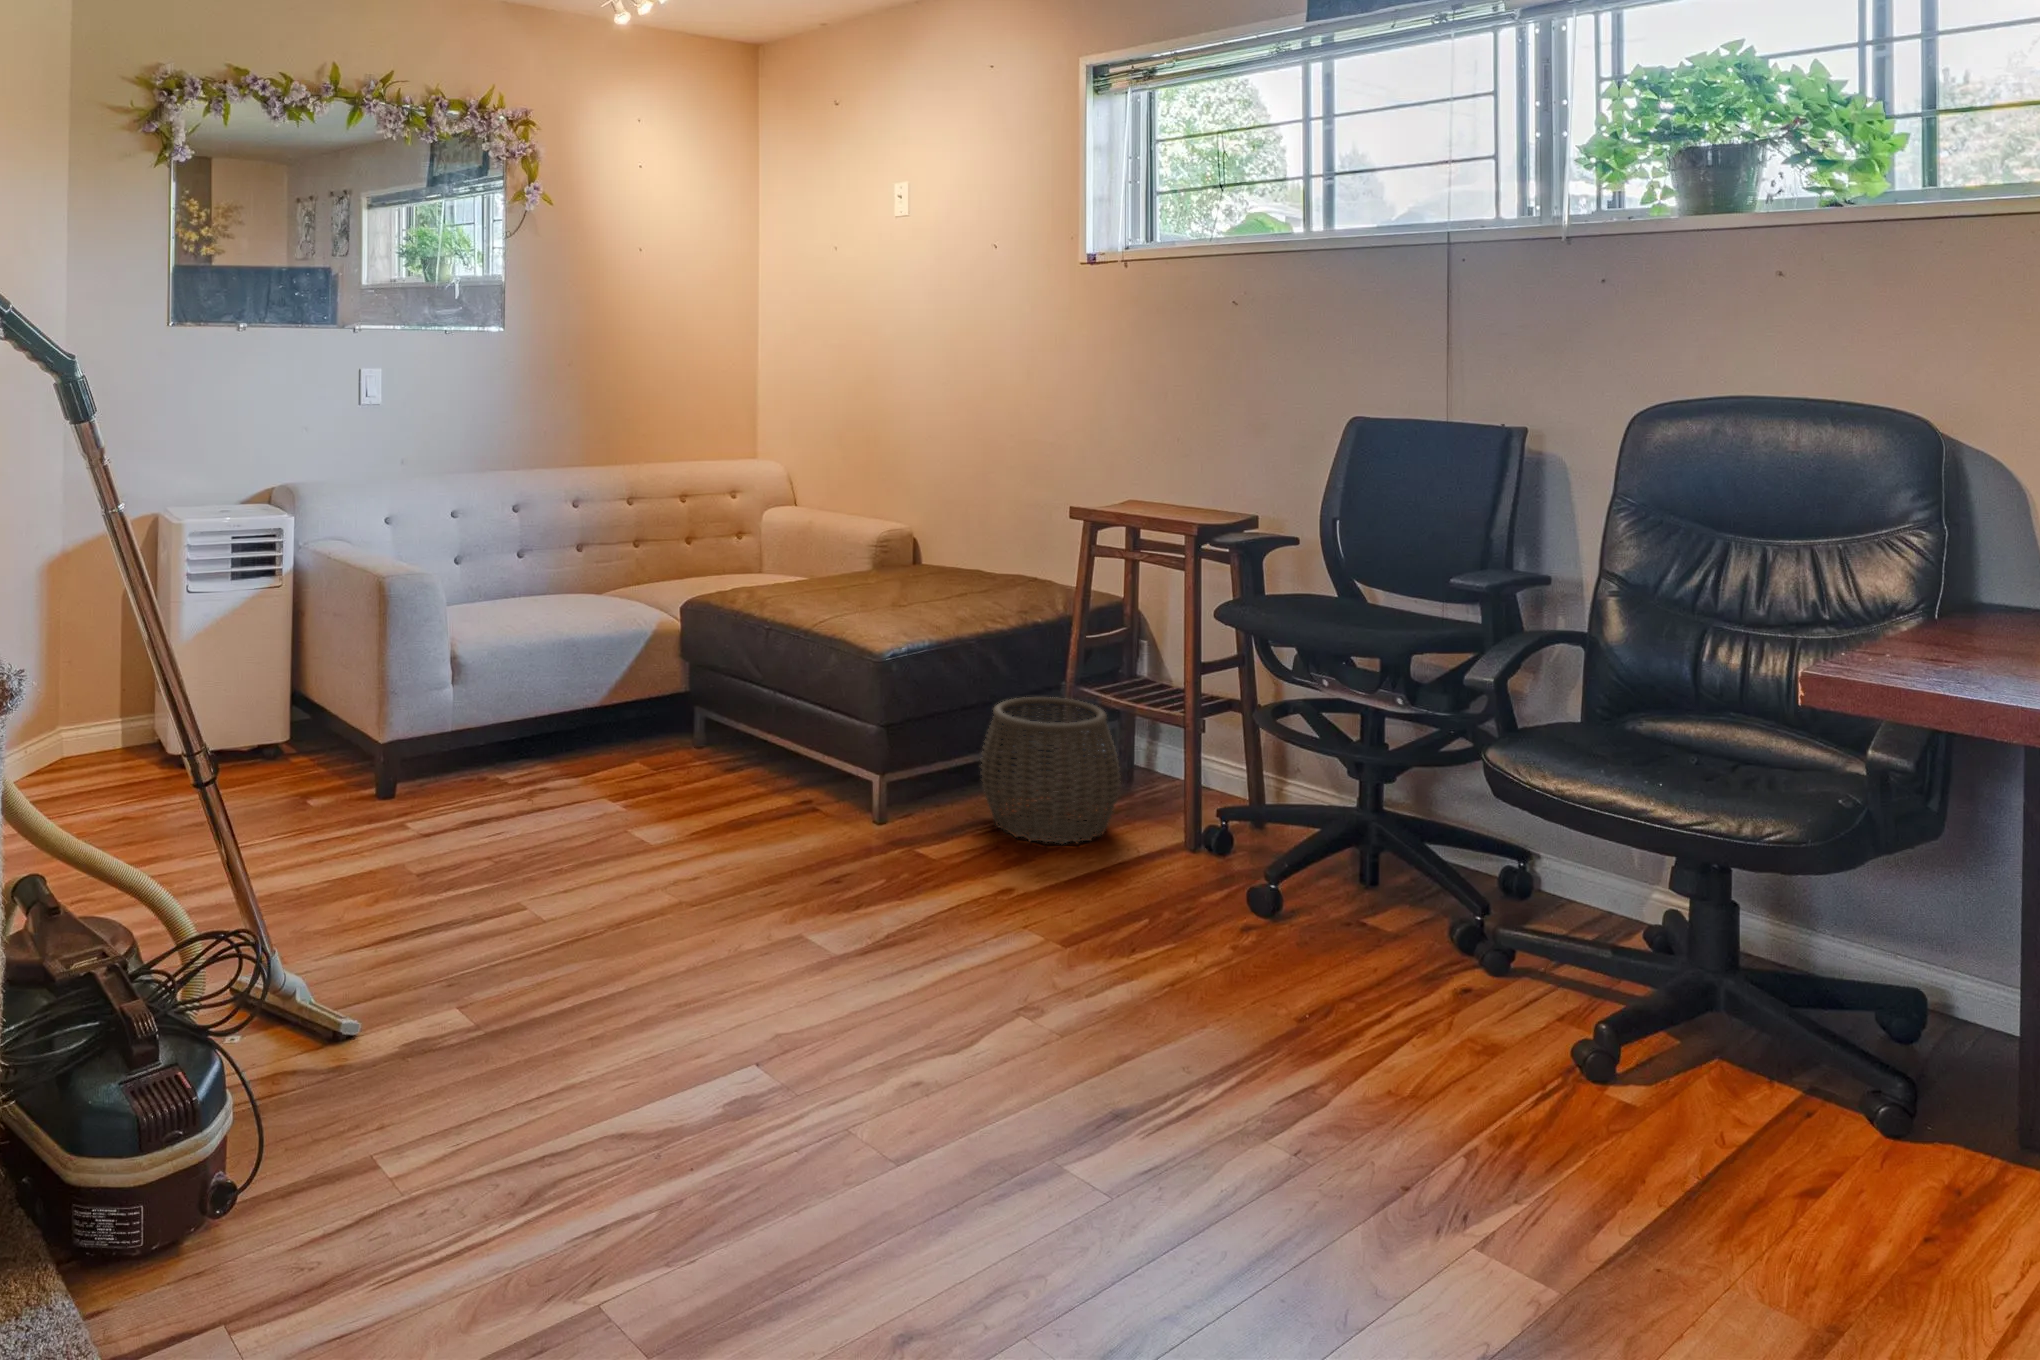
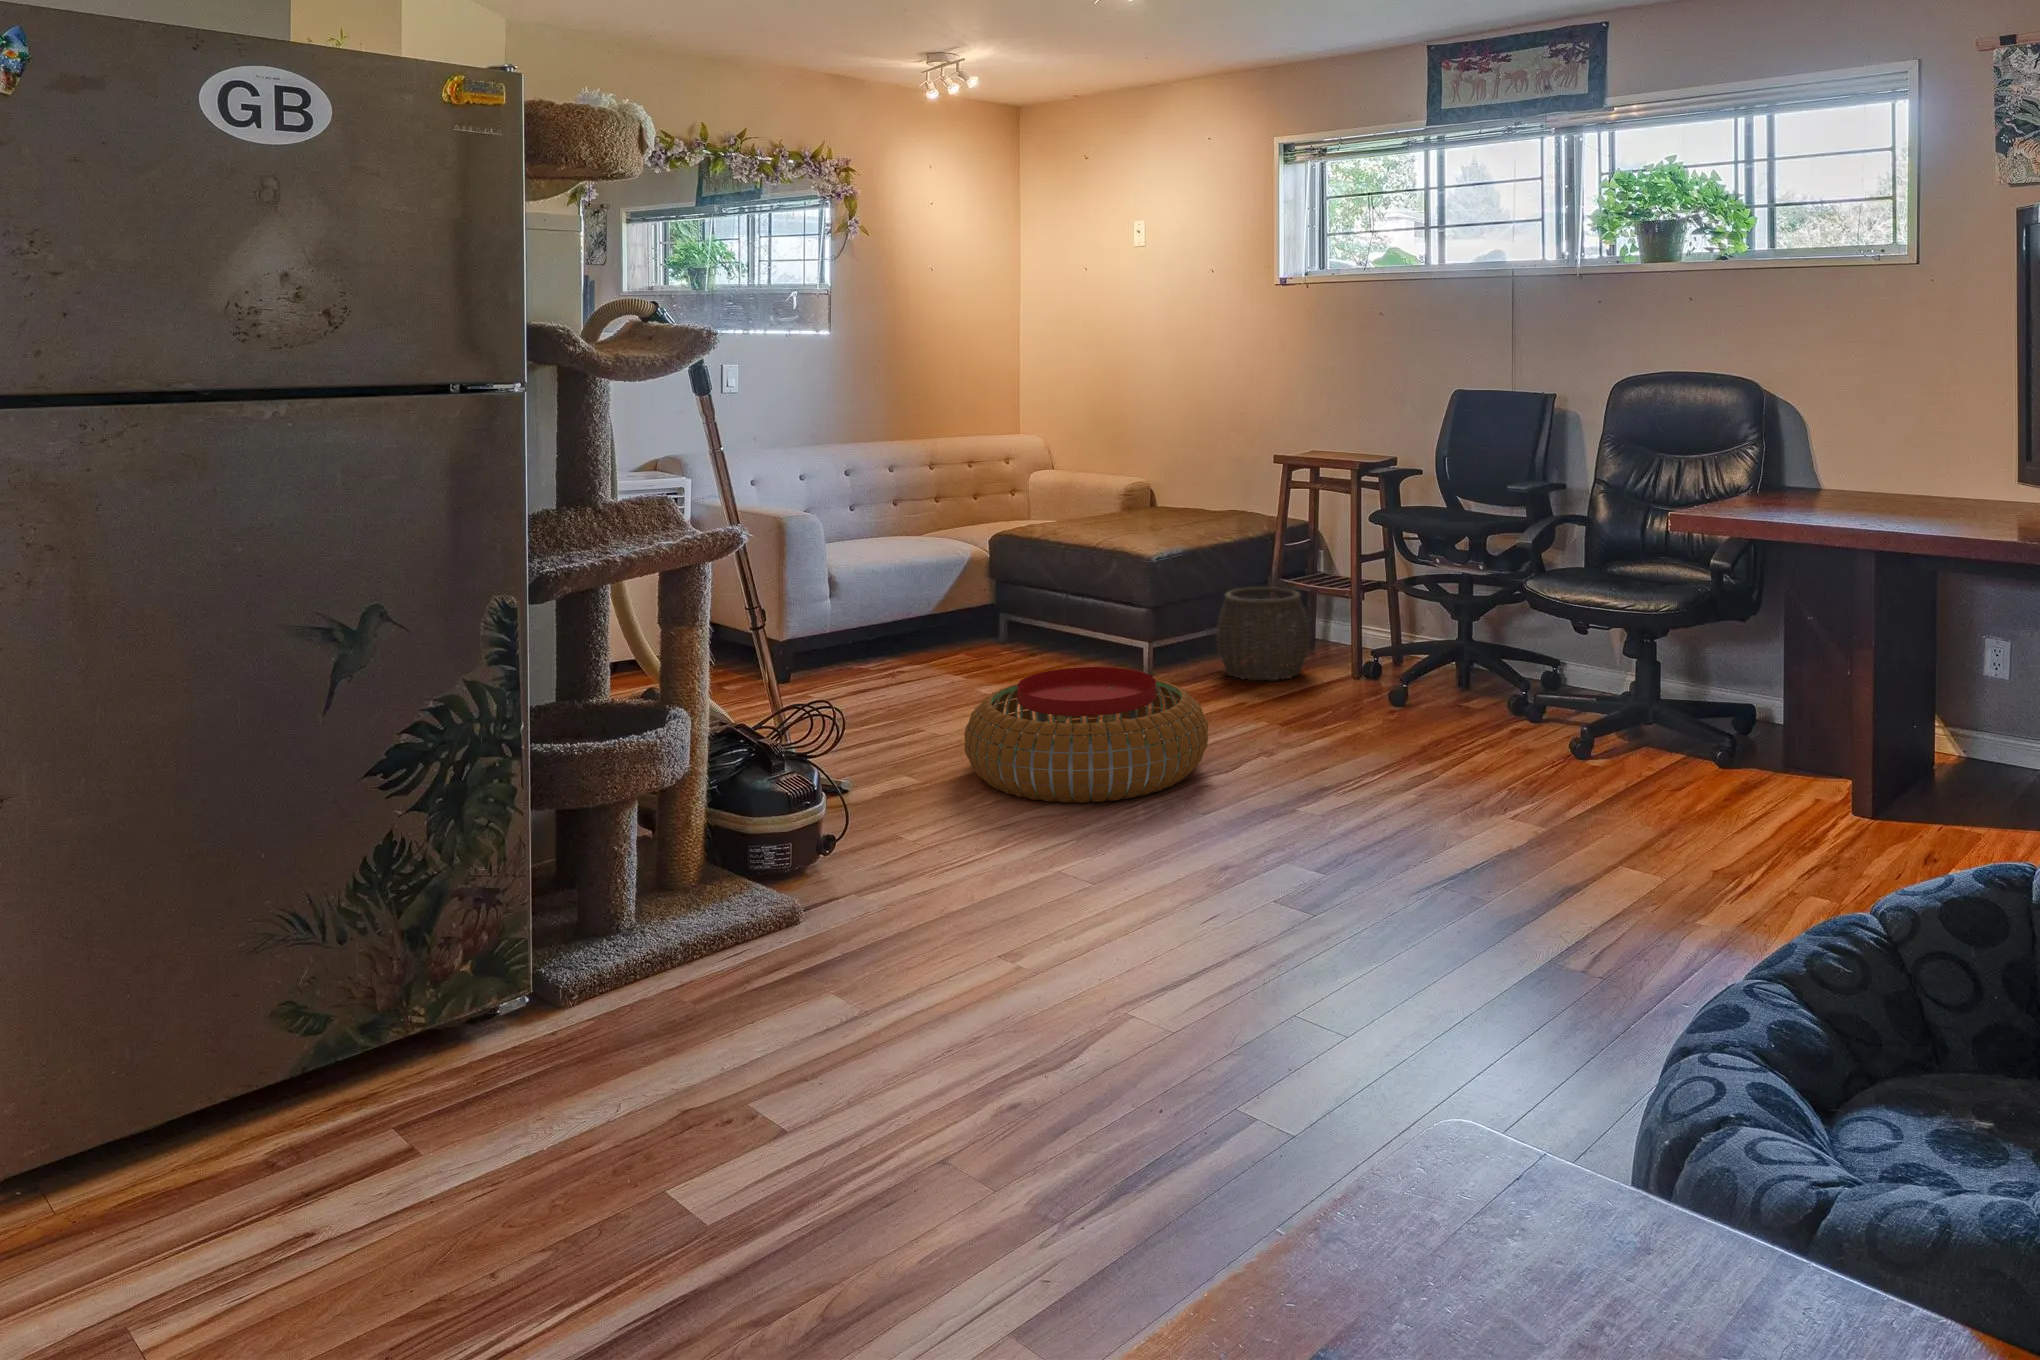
pouf: none [535,846,927,1112] -> present [964,667,1208,803]

